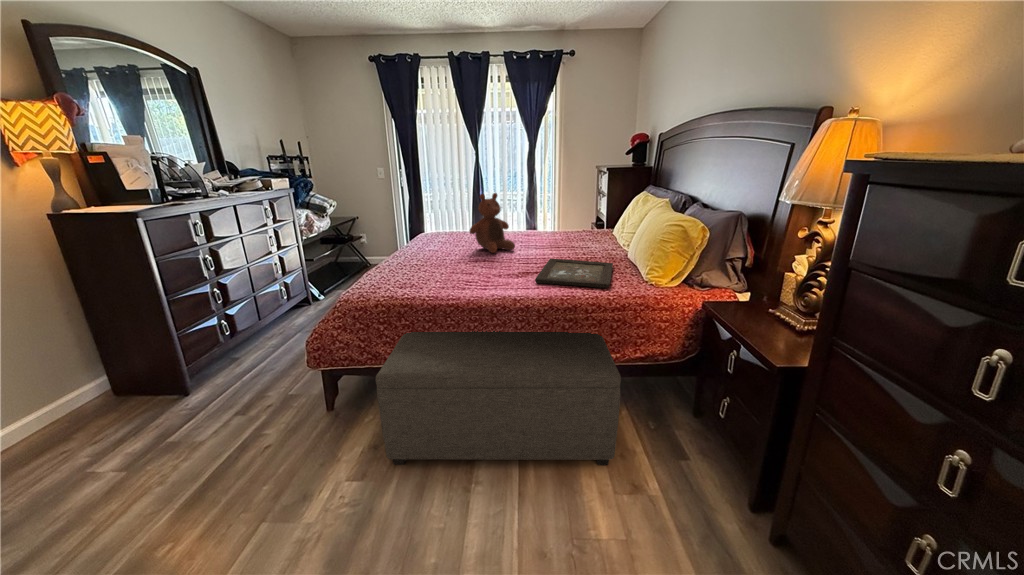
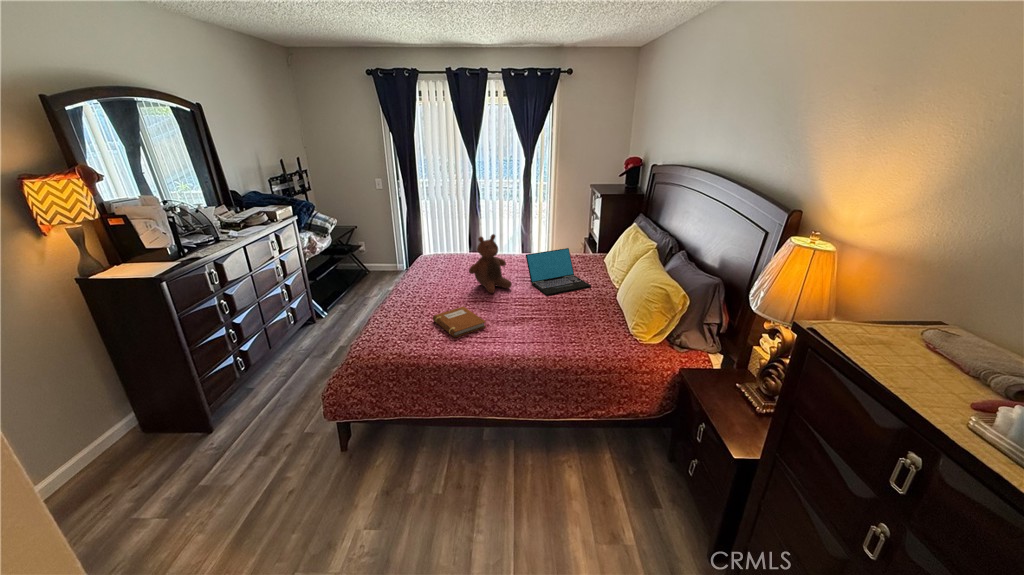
laptop: none [529,213,599,254] -> present [526,248,591,295]
tray: present [535,259,613,288] -> none [531,304,603,348]
notebook: none [430,260,487,282] -> present [433,307,486,337]
ottoman: present [376,331,621,465] -> none [389,385,604,512]

